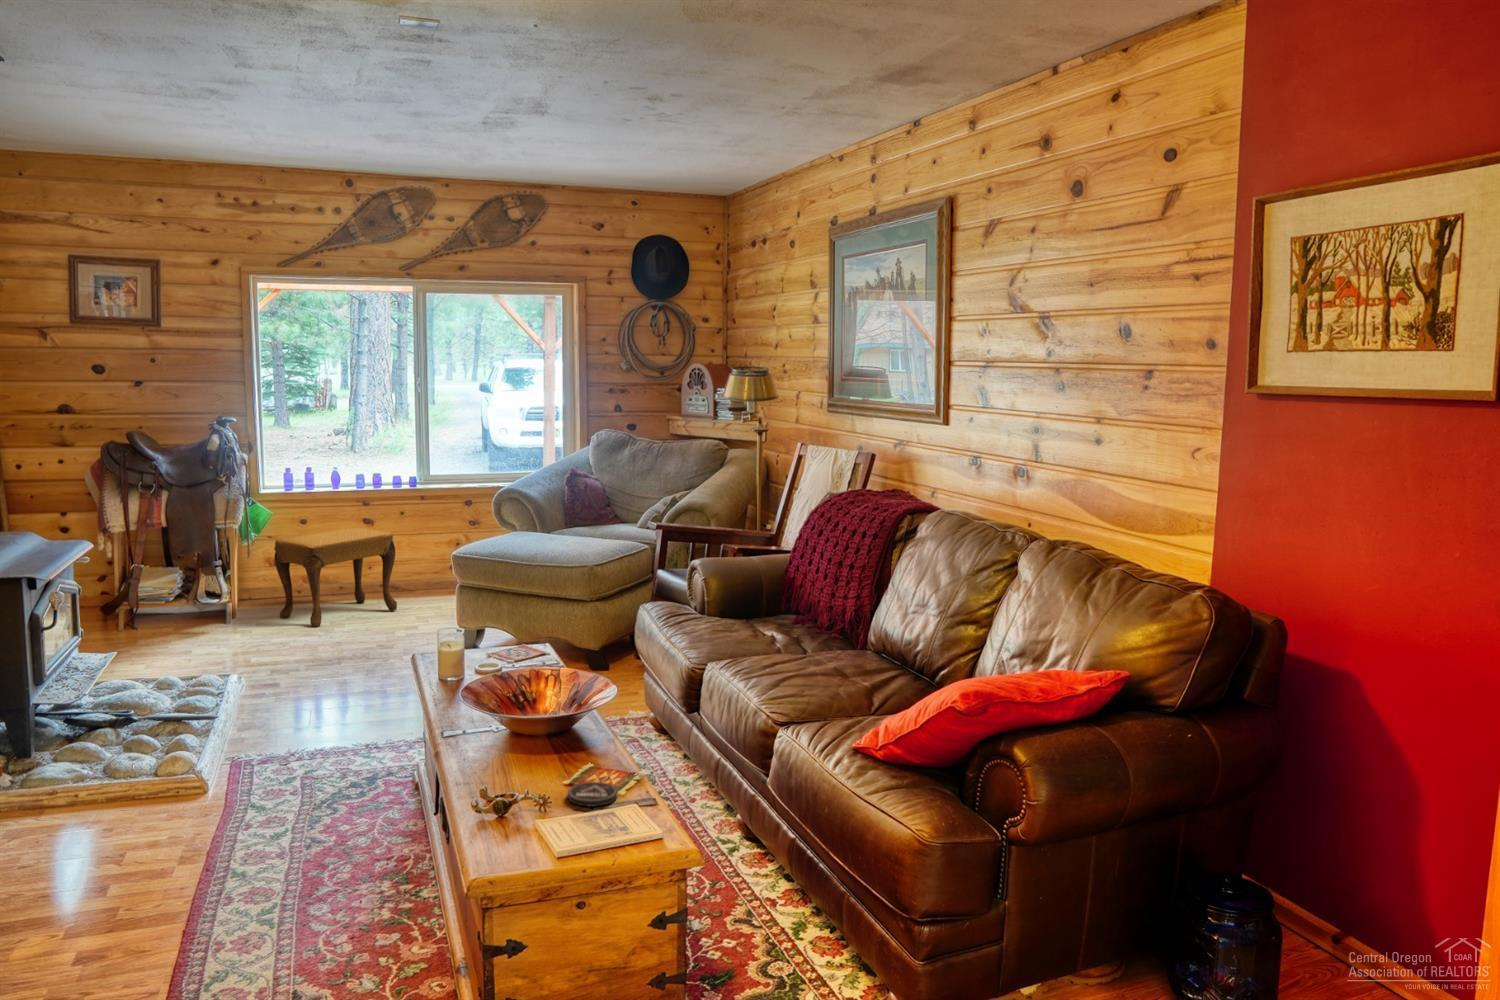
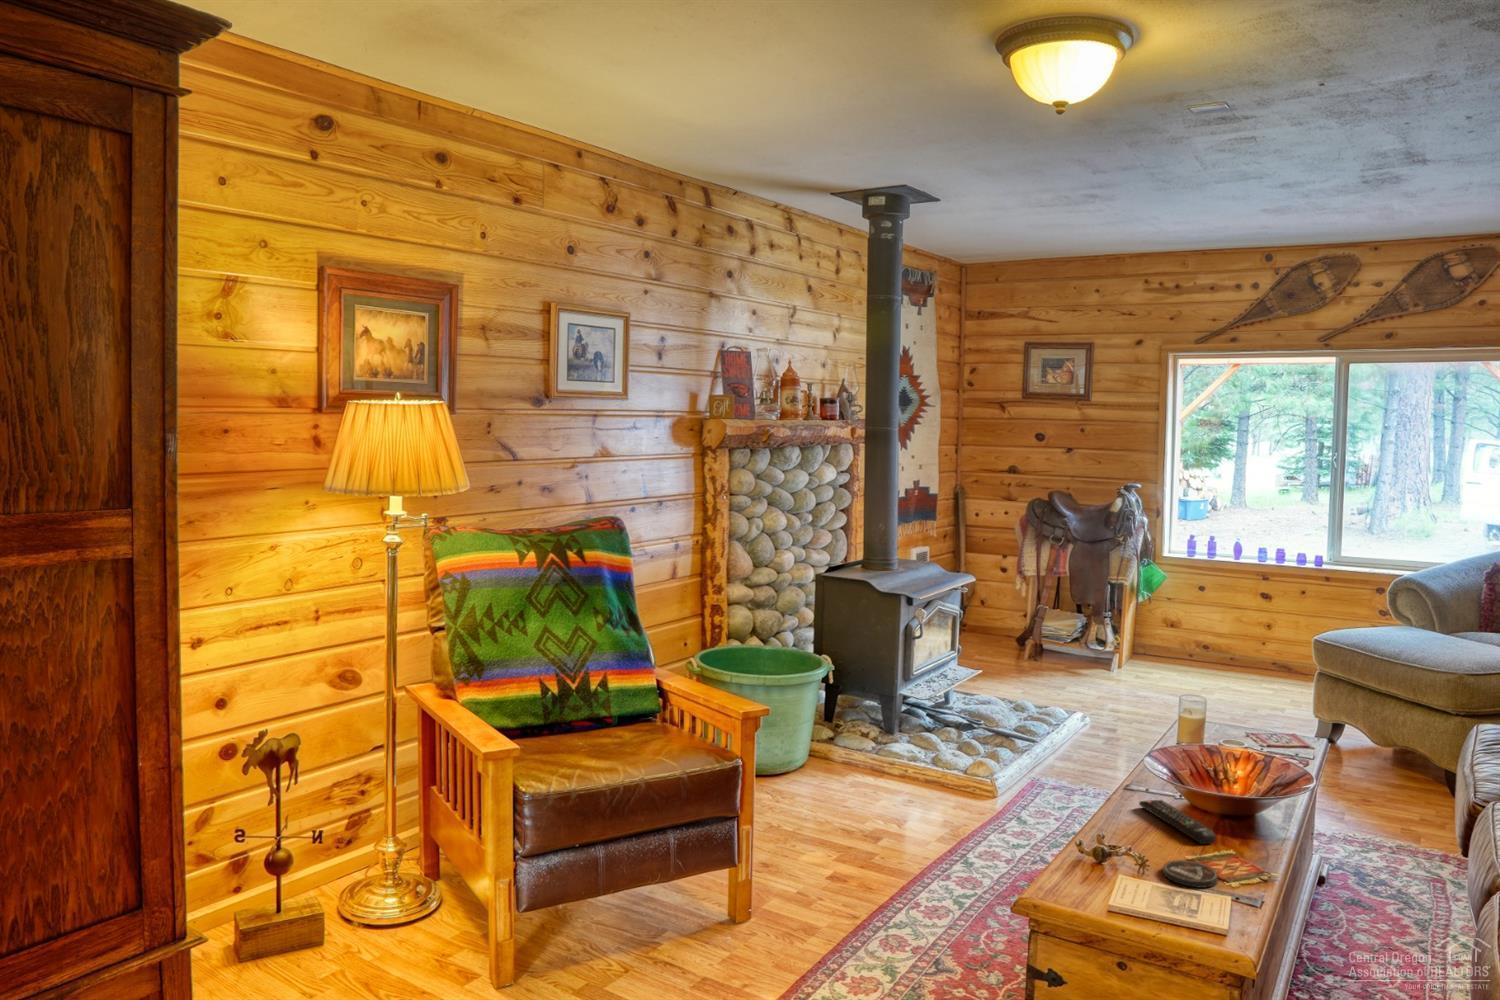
footstool: present [274,527,397,627] -> none [1156,598,1277,688]
remote control: none [488,735,580,765] -> present [1139,800,1216,844]

